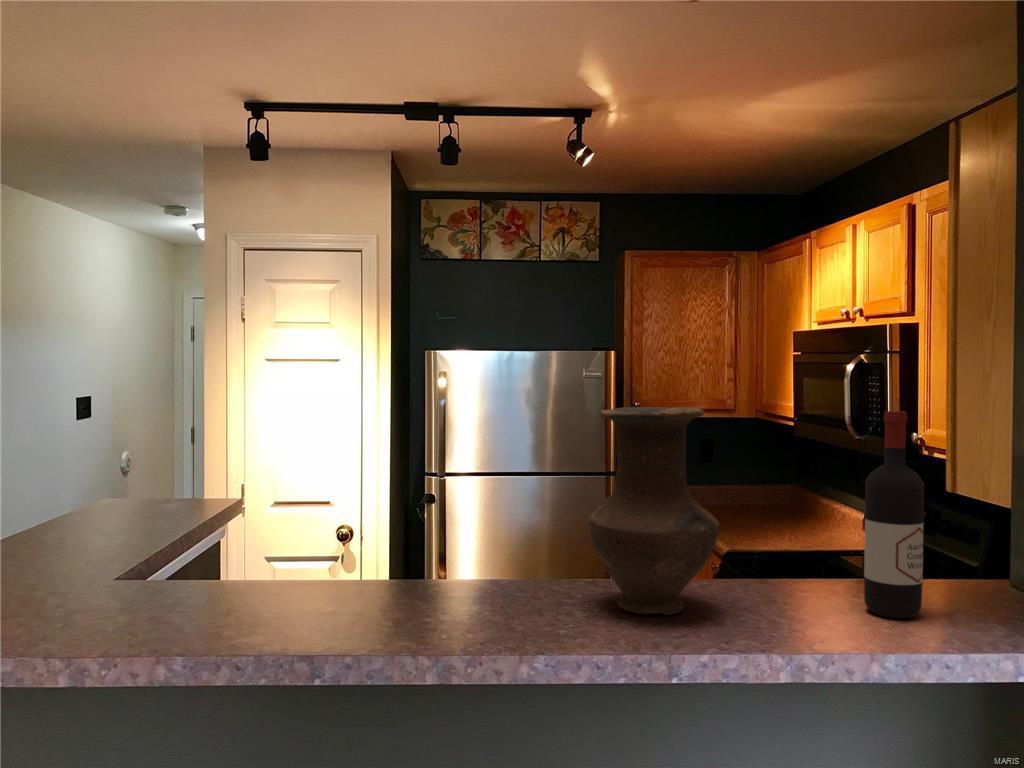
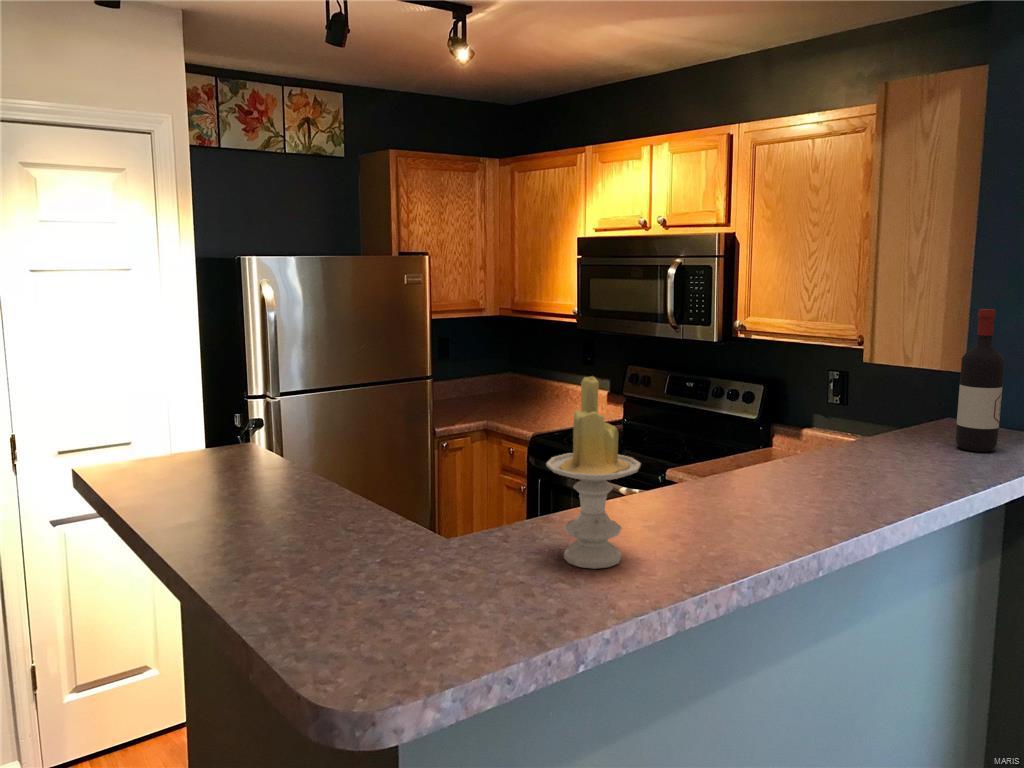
vase: present [588,407,719,615] -> none [828,314,938,477]
candle: none [94,437,189,616] -> present [546,376,641,569]

